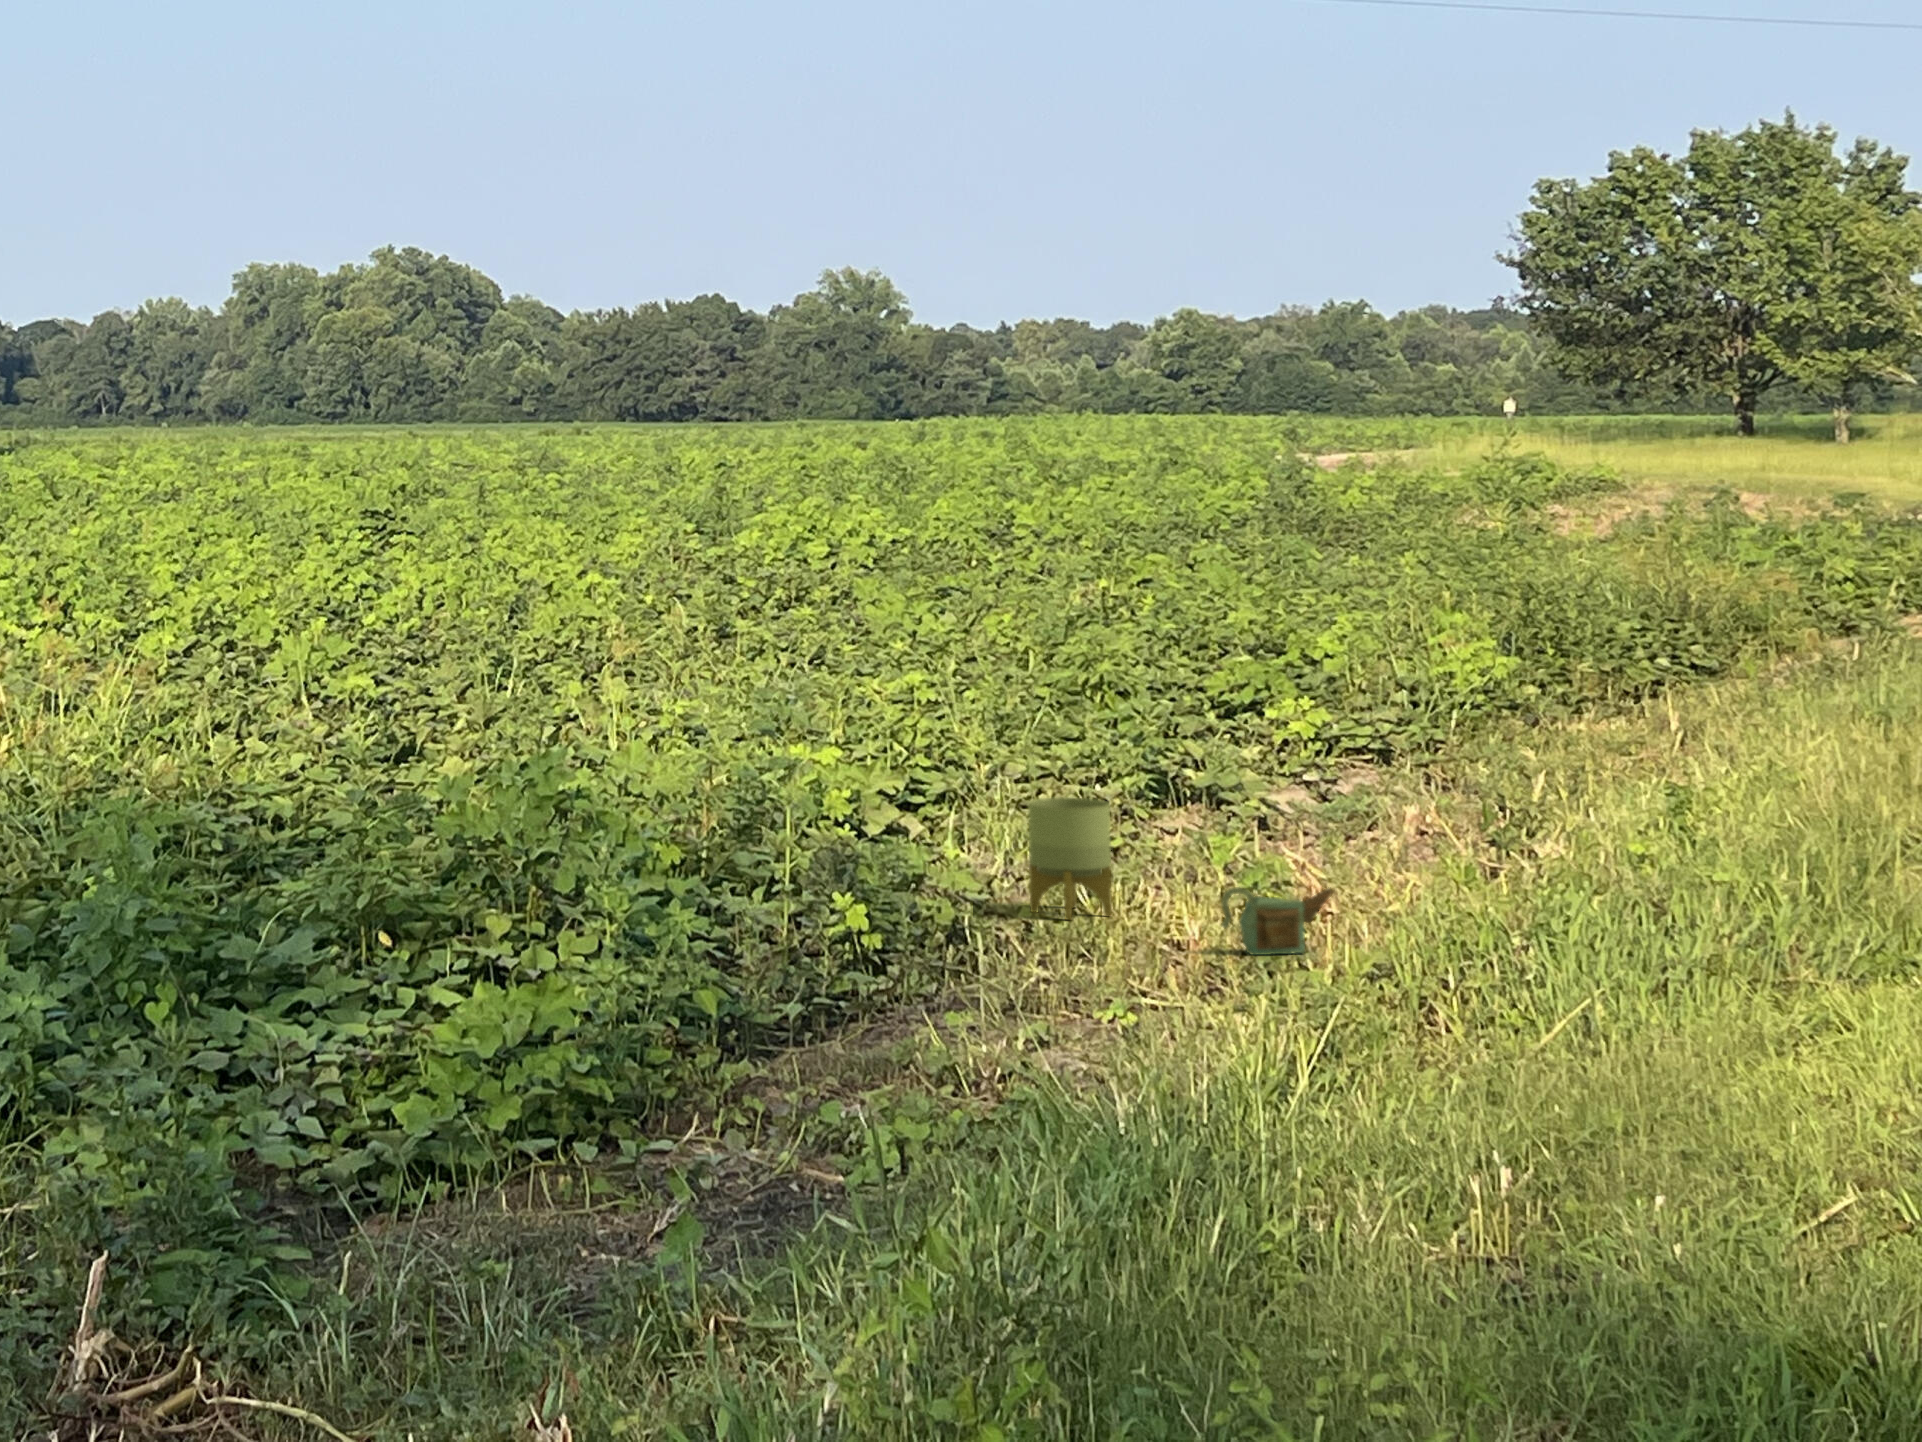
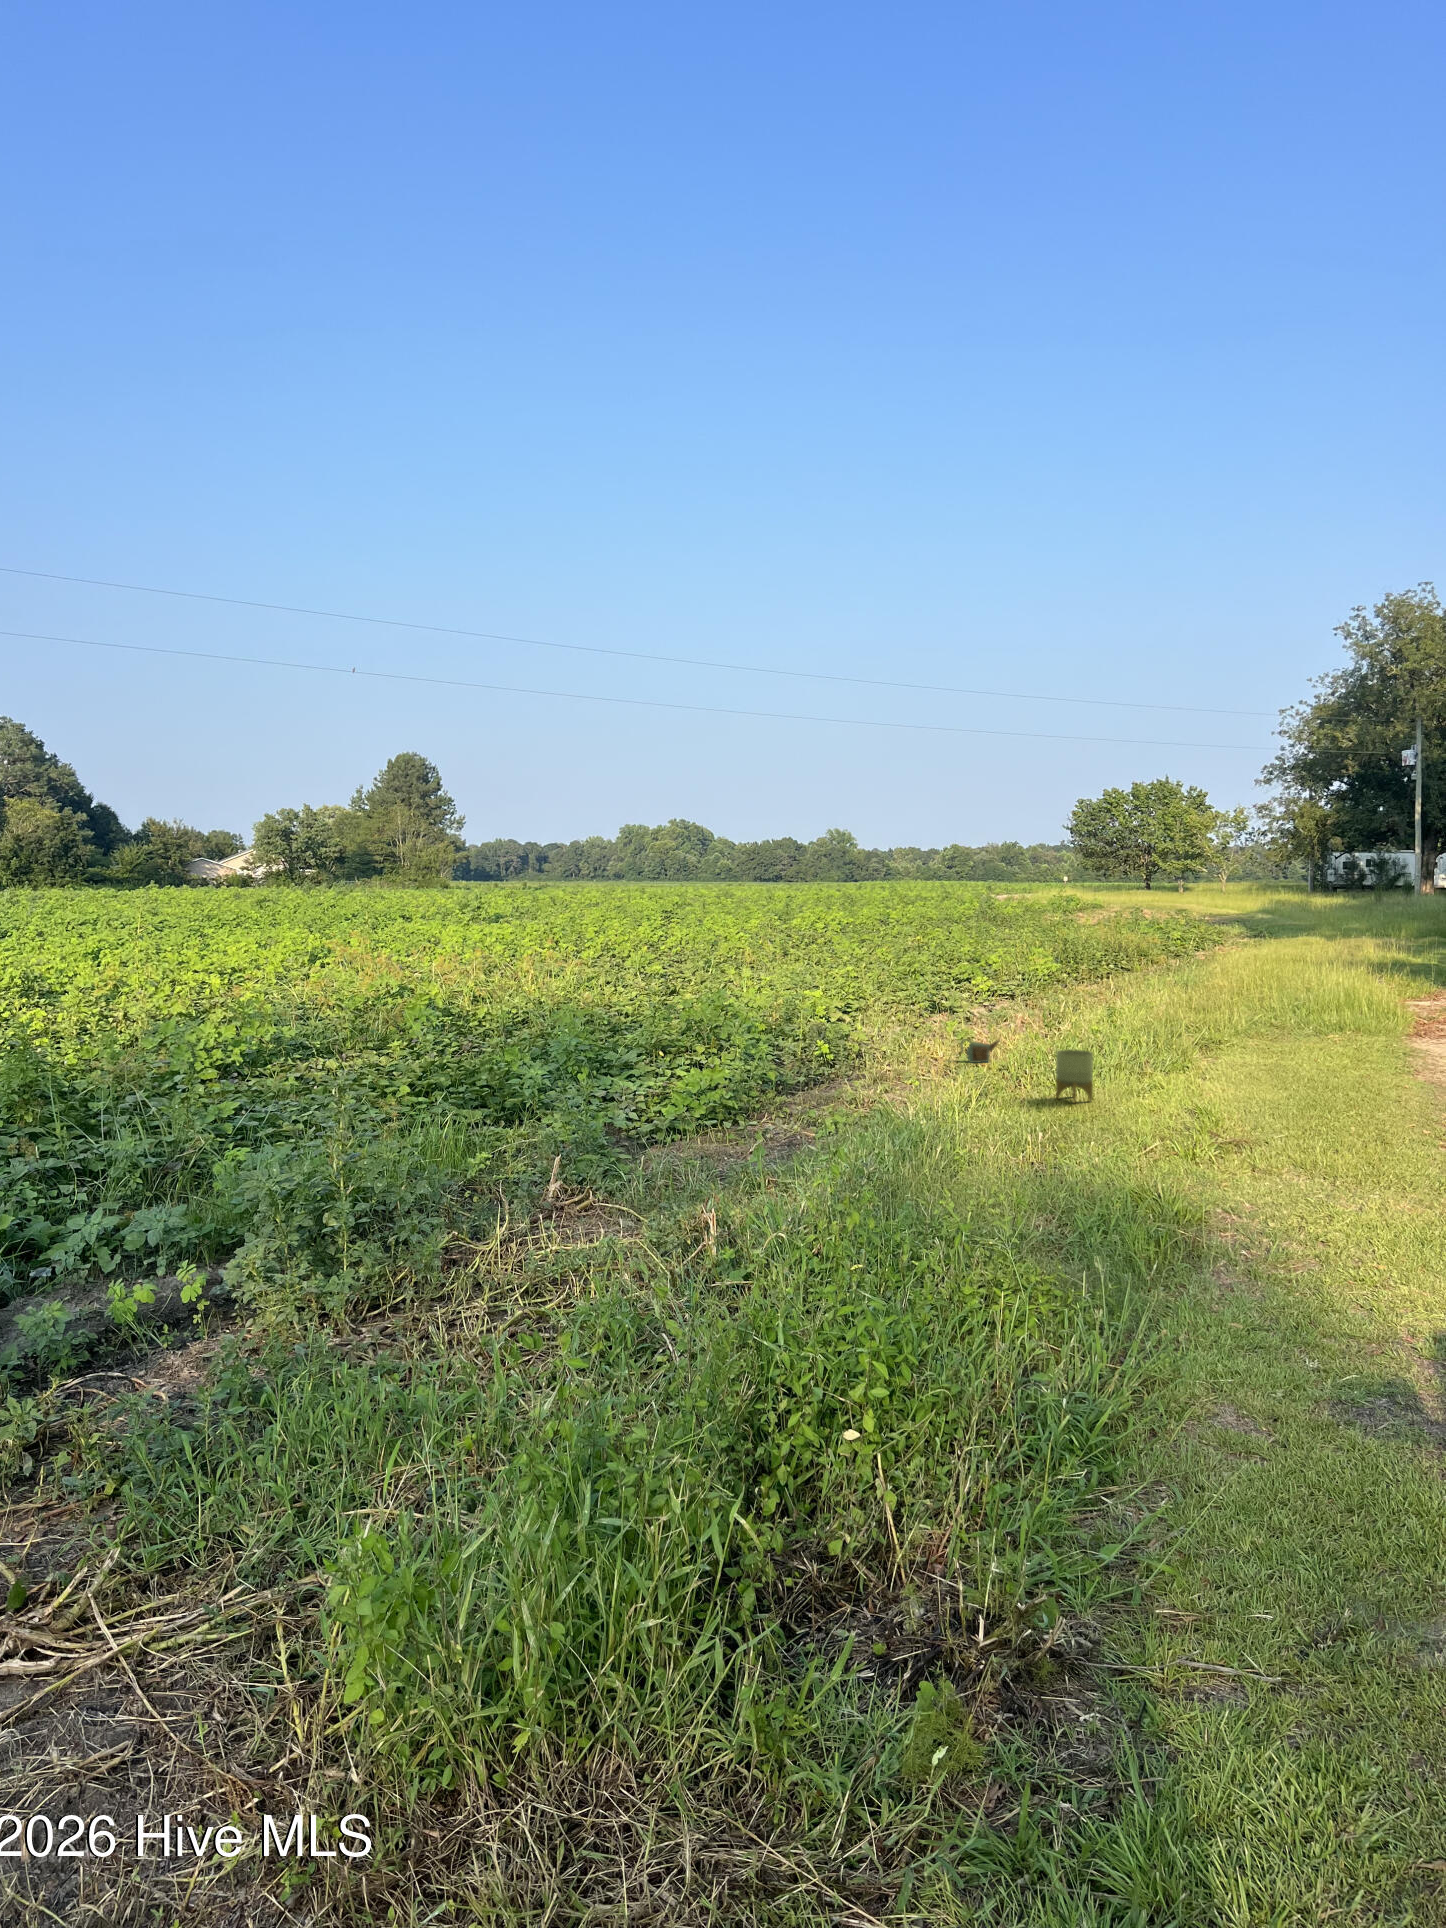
planter: present [1028,797,1112,920] -> present [1056,1049,1093,1103]

